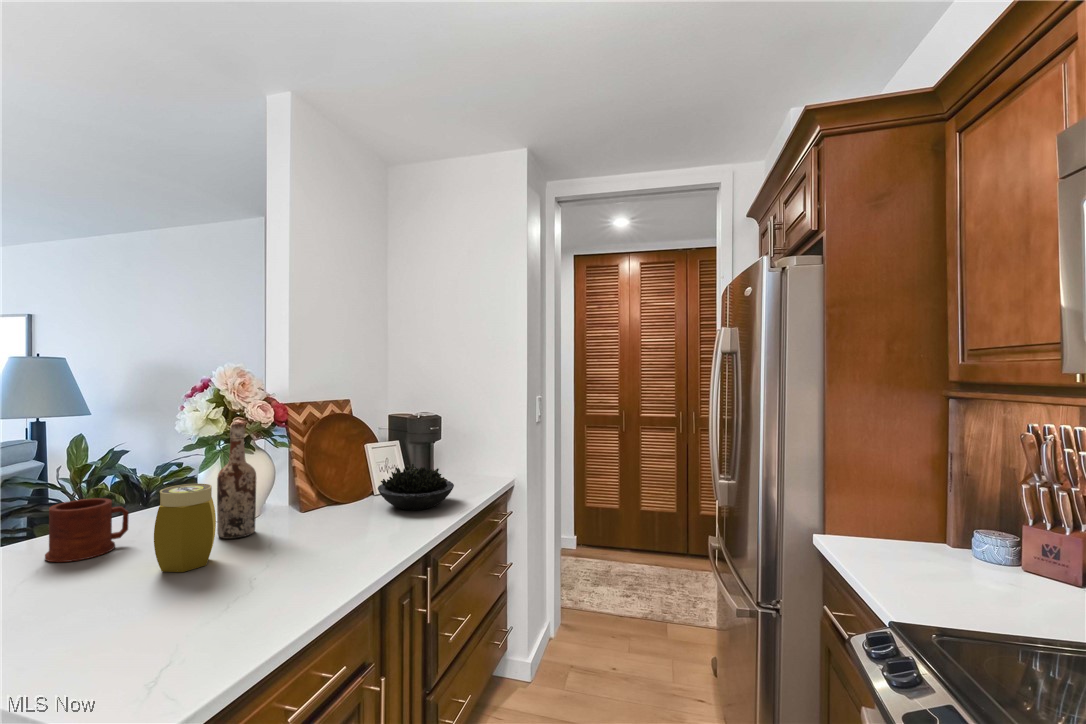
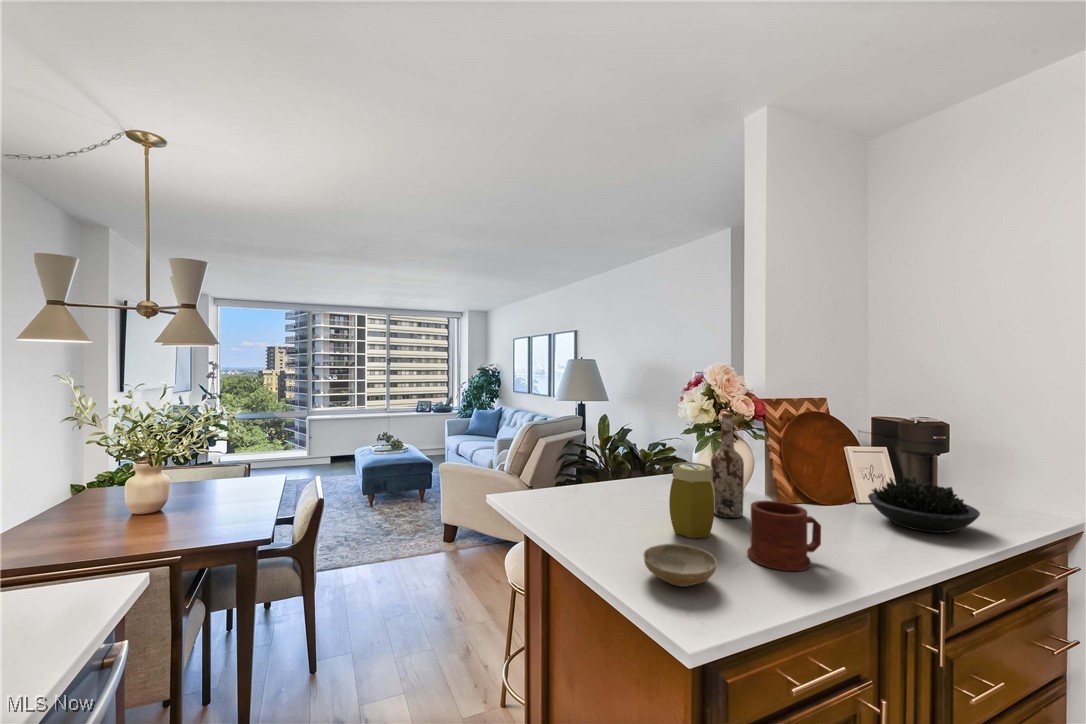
mug: present [45,498,129,562] -> present [747,501,821,571]
ceramic bowl: none [101,580,202,631] -> present [643,544,717,587]

